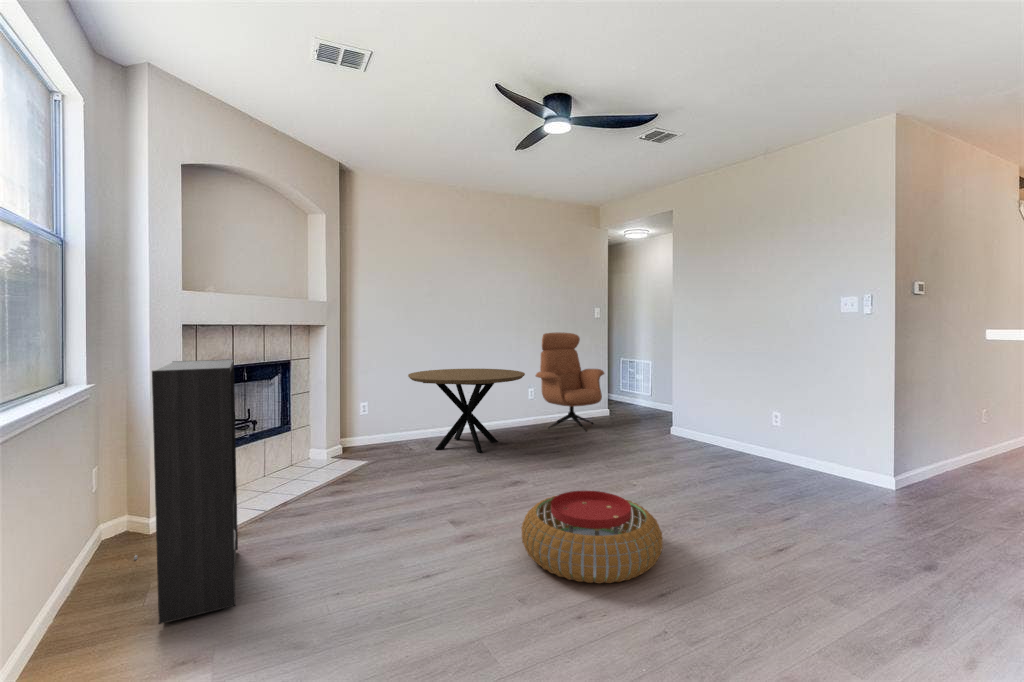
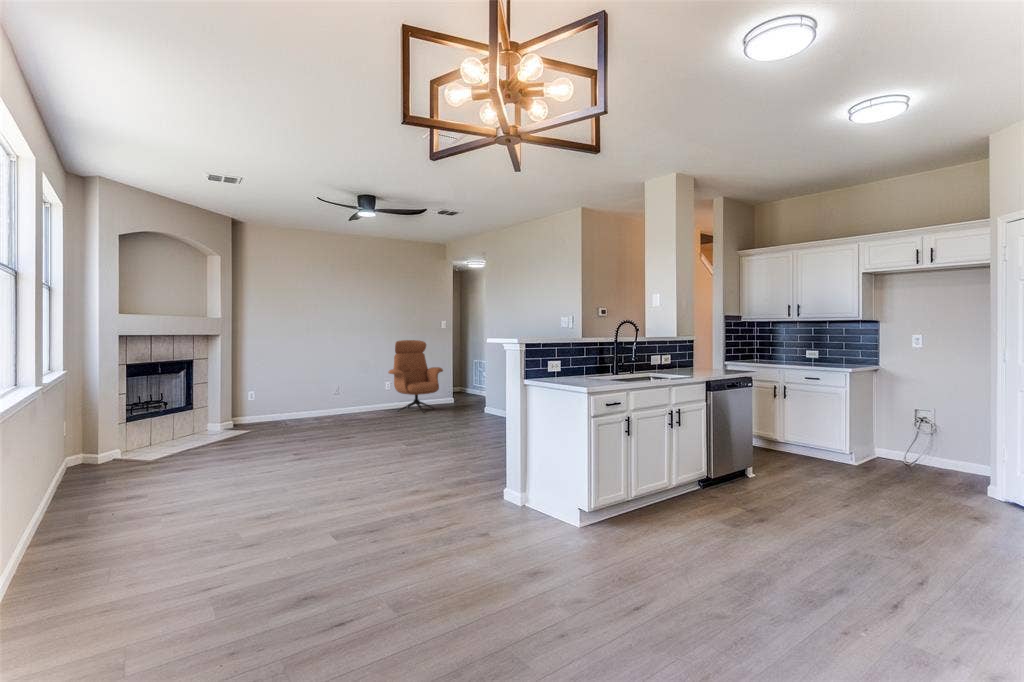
bookcase: present [134,359,238,624] -> none [94,356,159,487]
dining table: present [408,369,525,453] -> none [283,367,371,425]
pouf: present [522,491,663,584] -> none [324,430,403,470]

